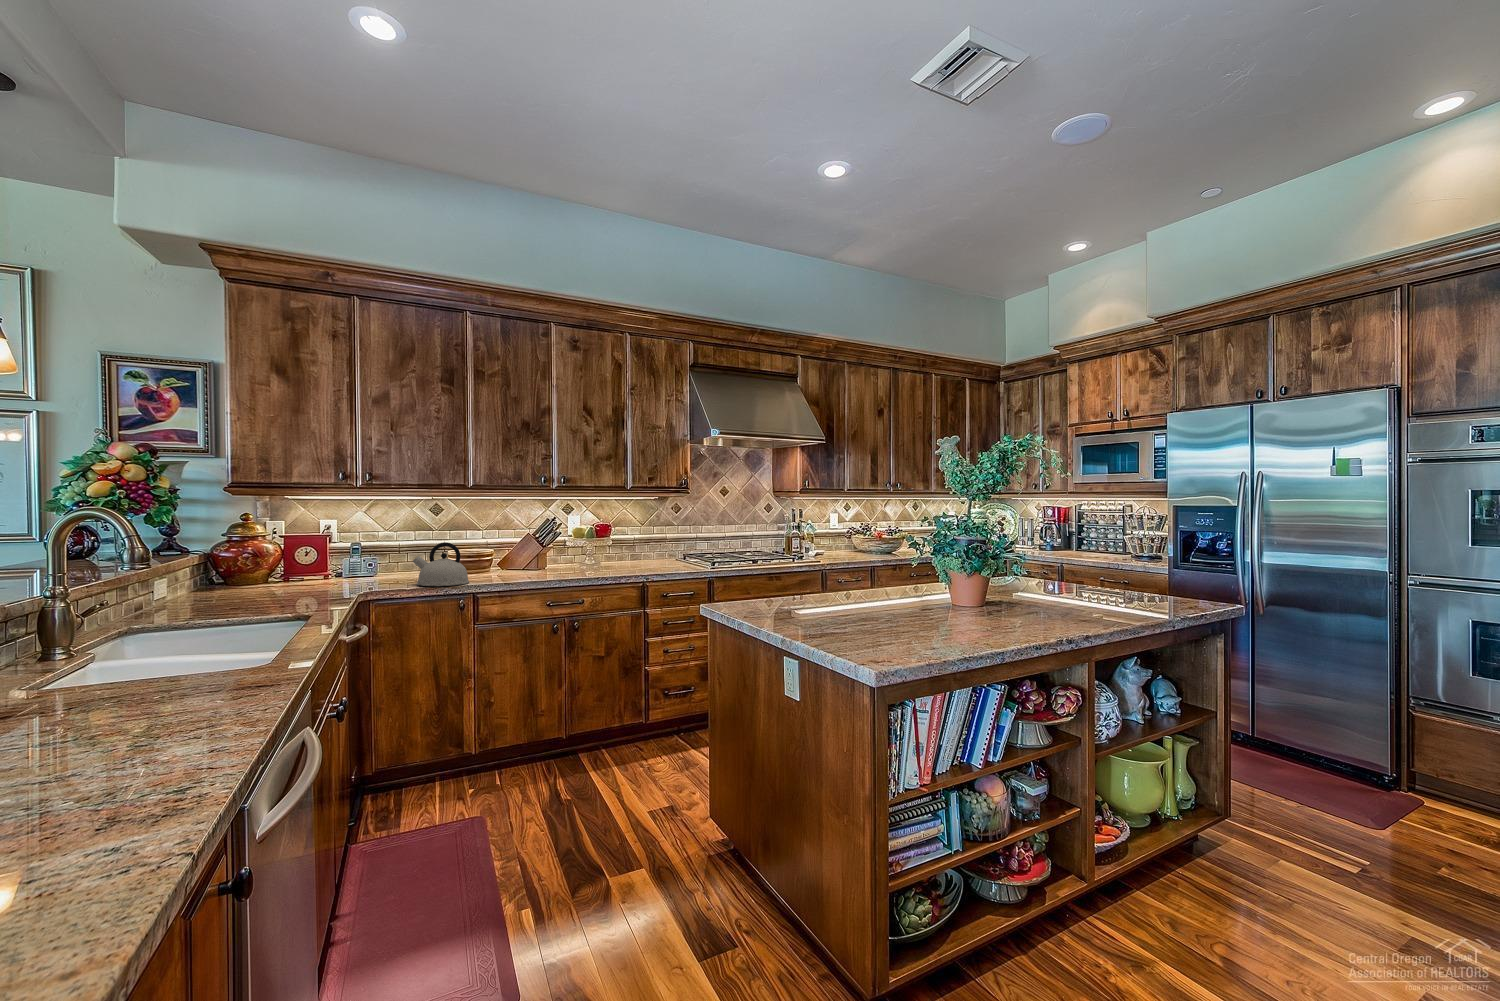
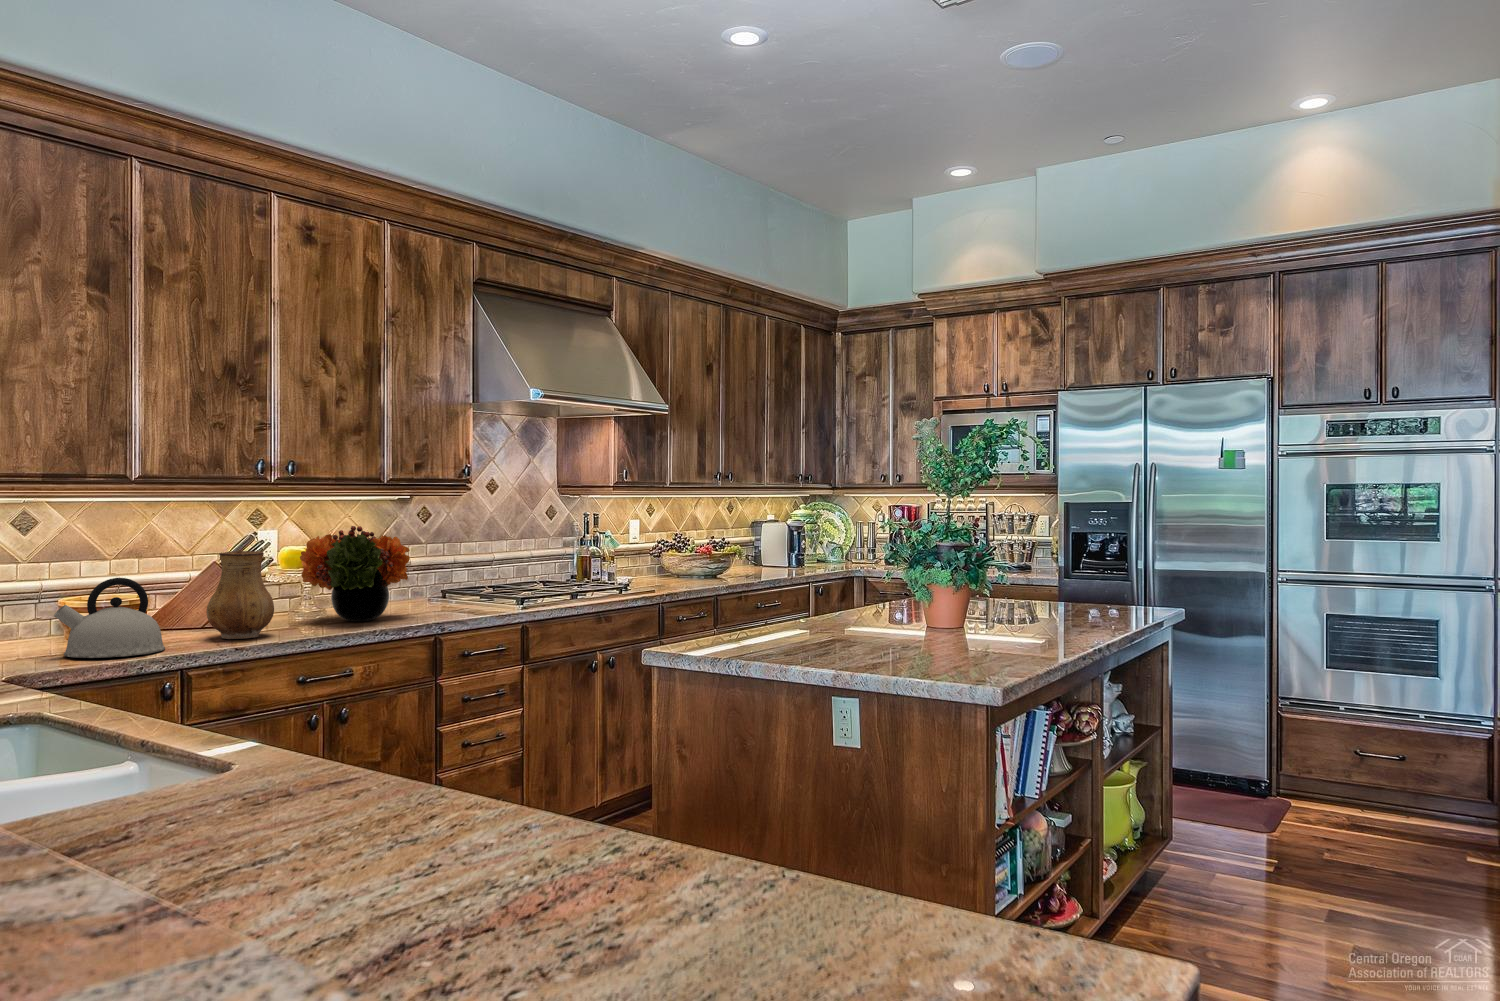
flower arrangement: none [561,516,627,574] -> present [300,526,410,621]
ceramic pitcher: none [498,530,535,580] -> present [206,551,274,639]

